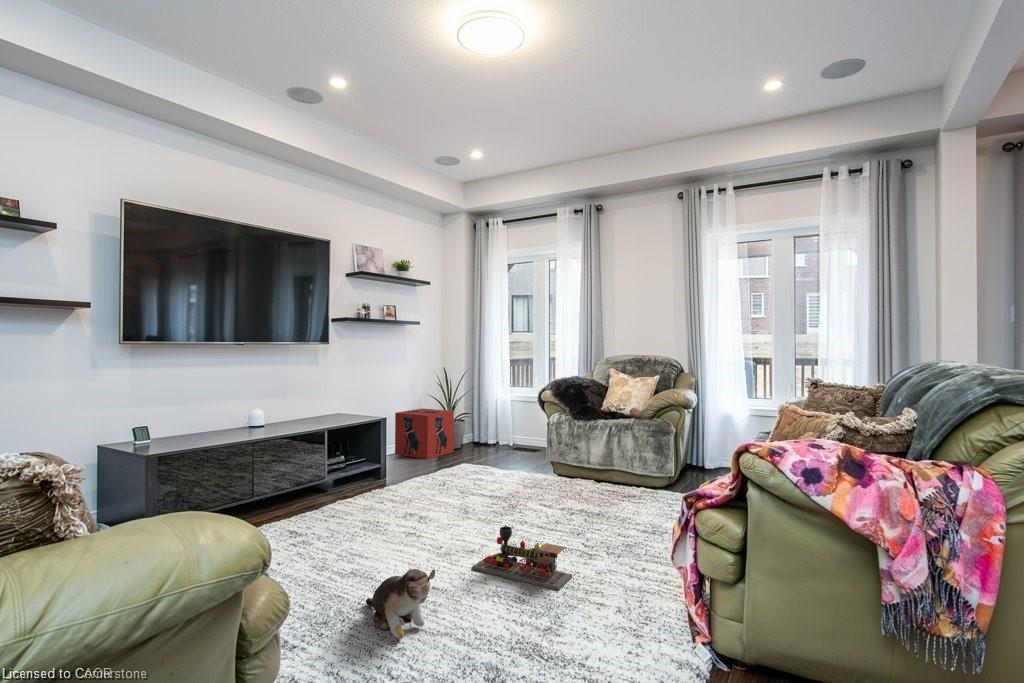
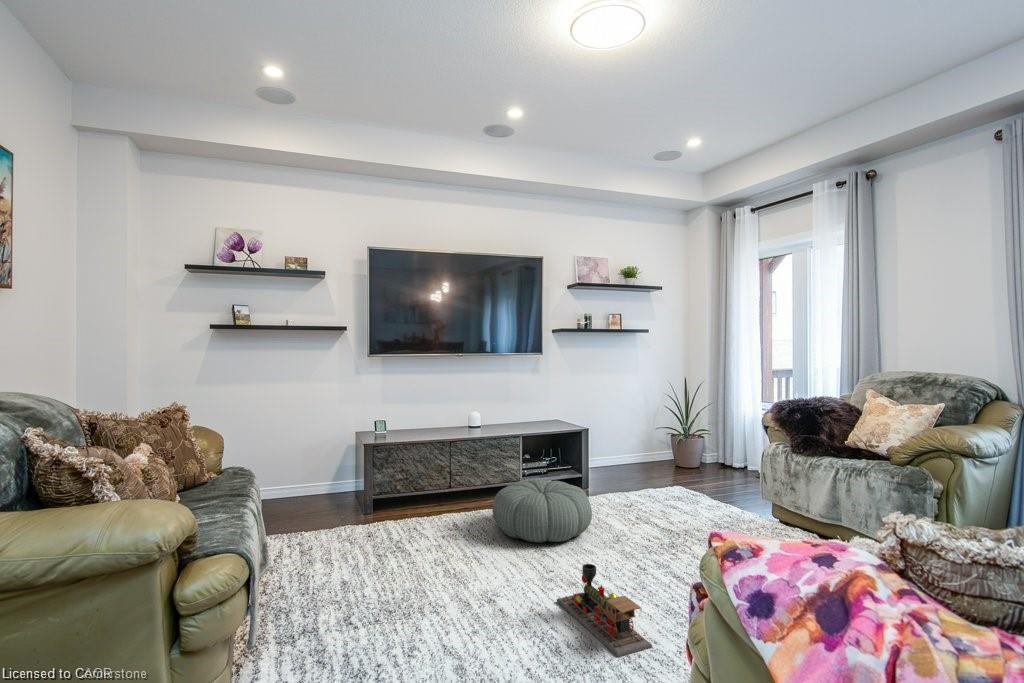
storage box: present [395,408,454,459] -> none [621,421,684,475]
pouf: none [338,470,440,532] -> present [492,480,592,543]
plush toy: present [366,569,435,638] -> none [415,581,455,647]

